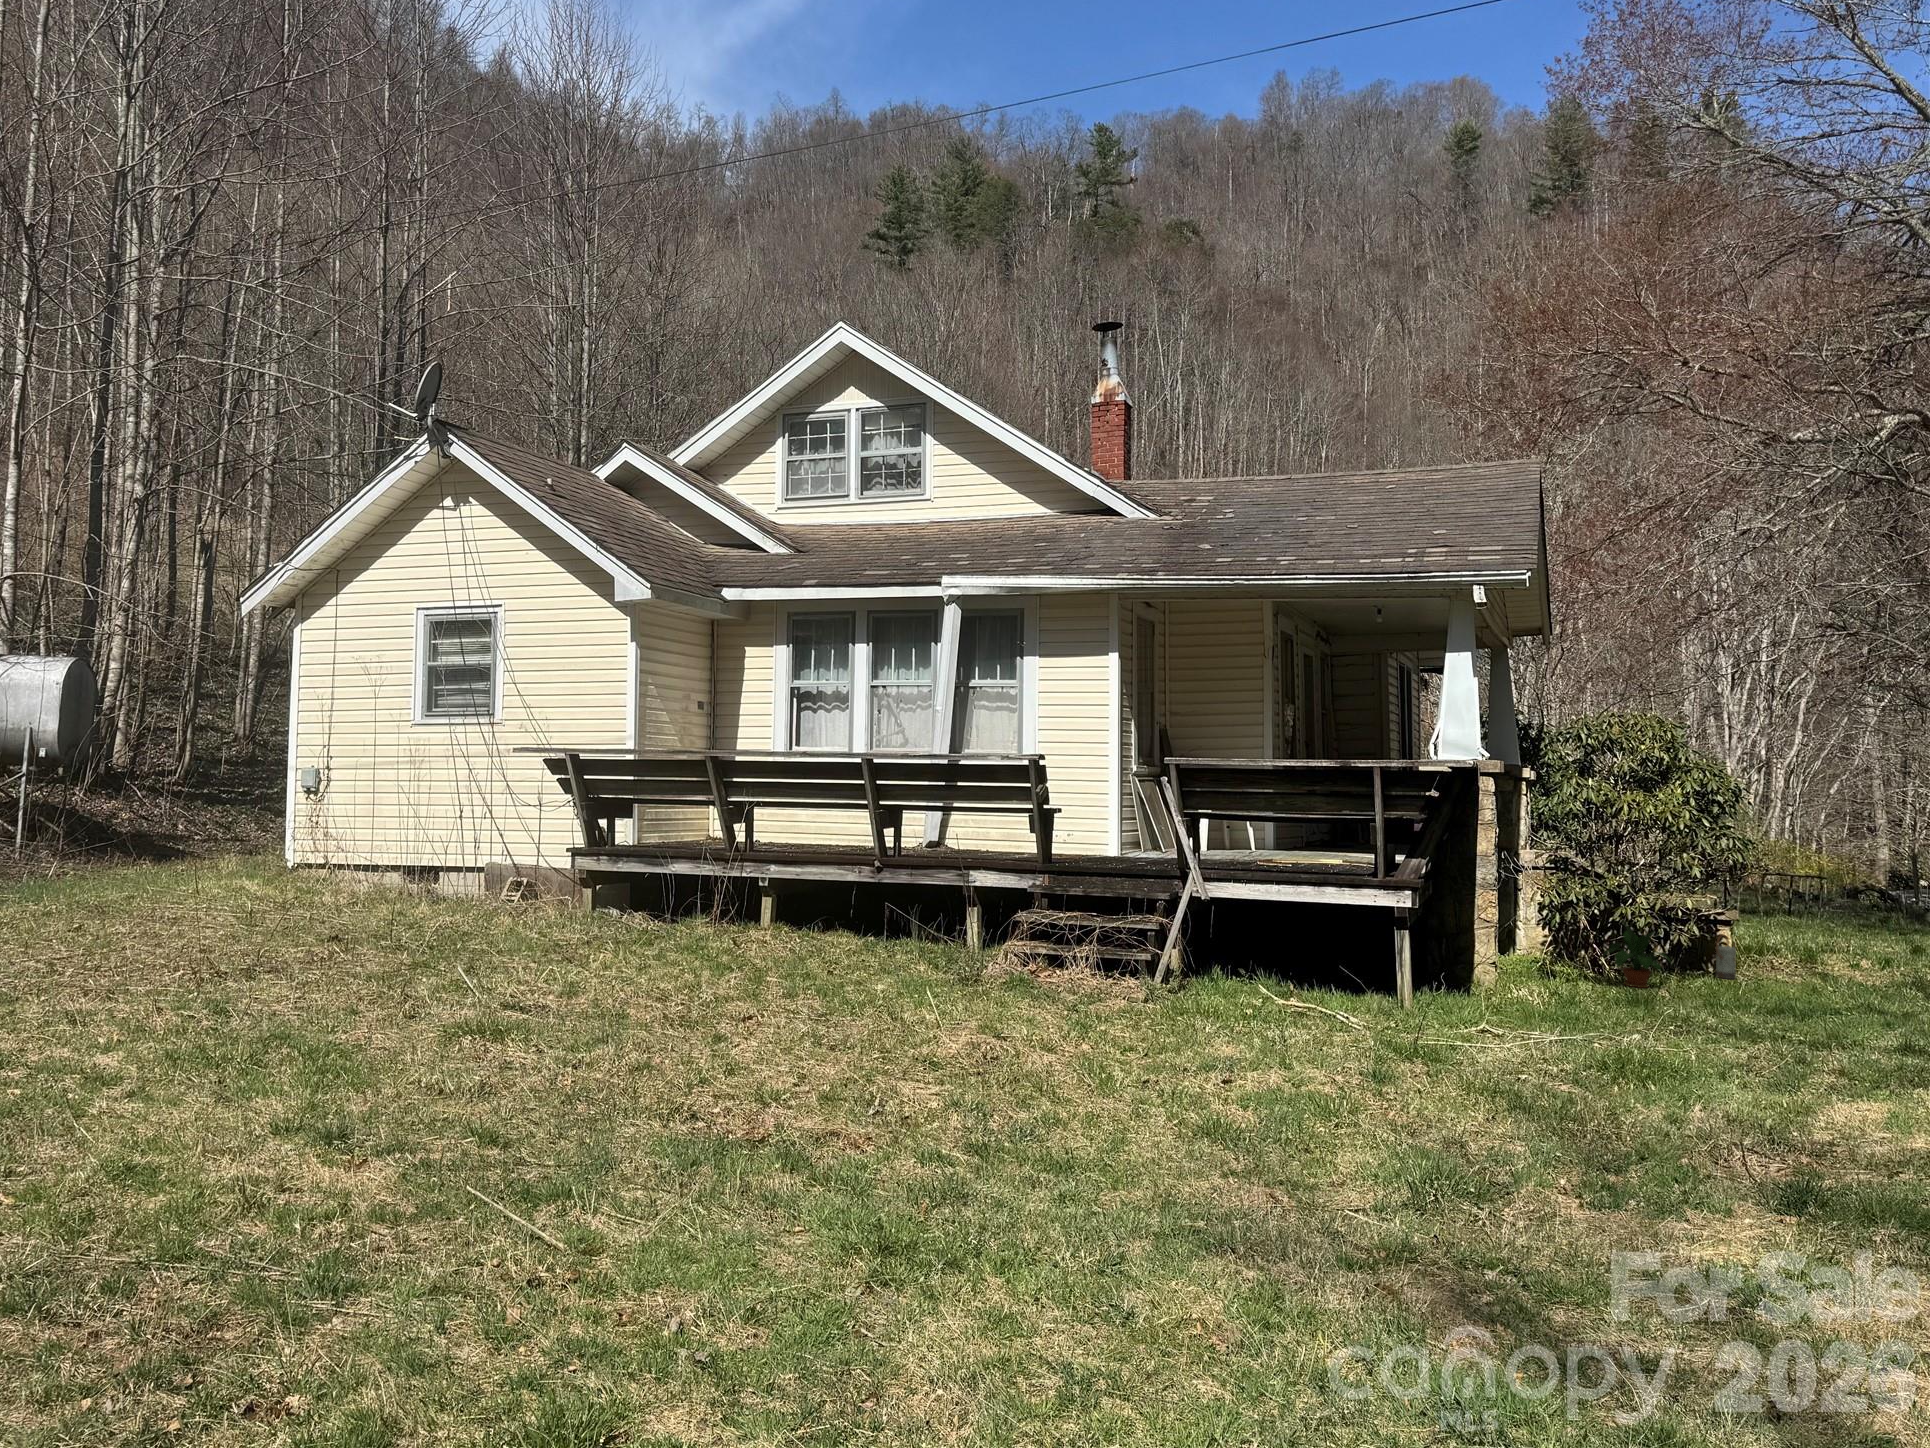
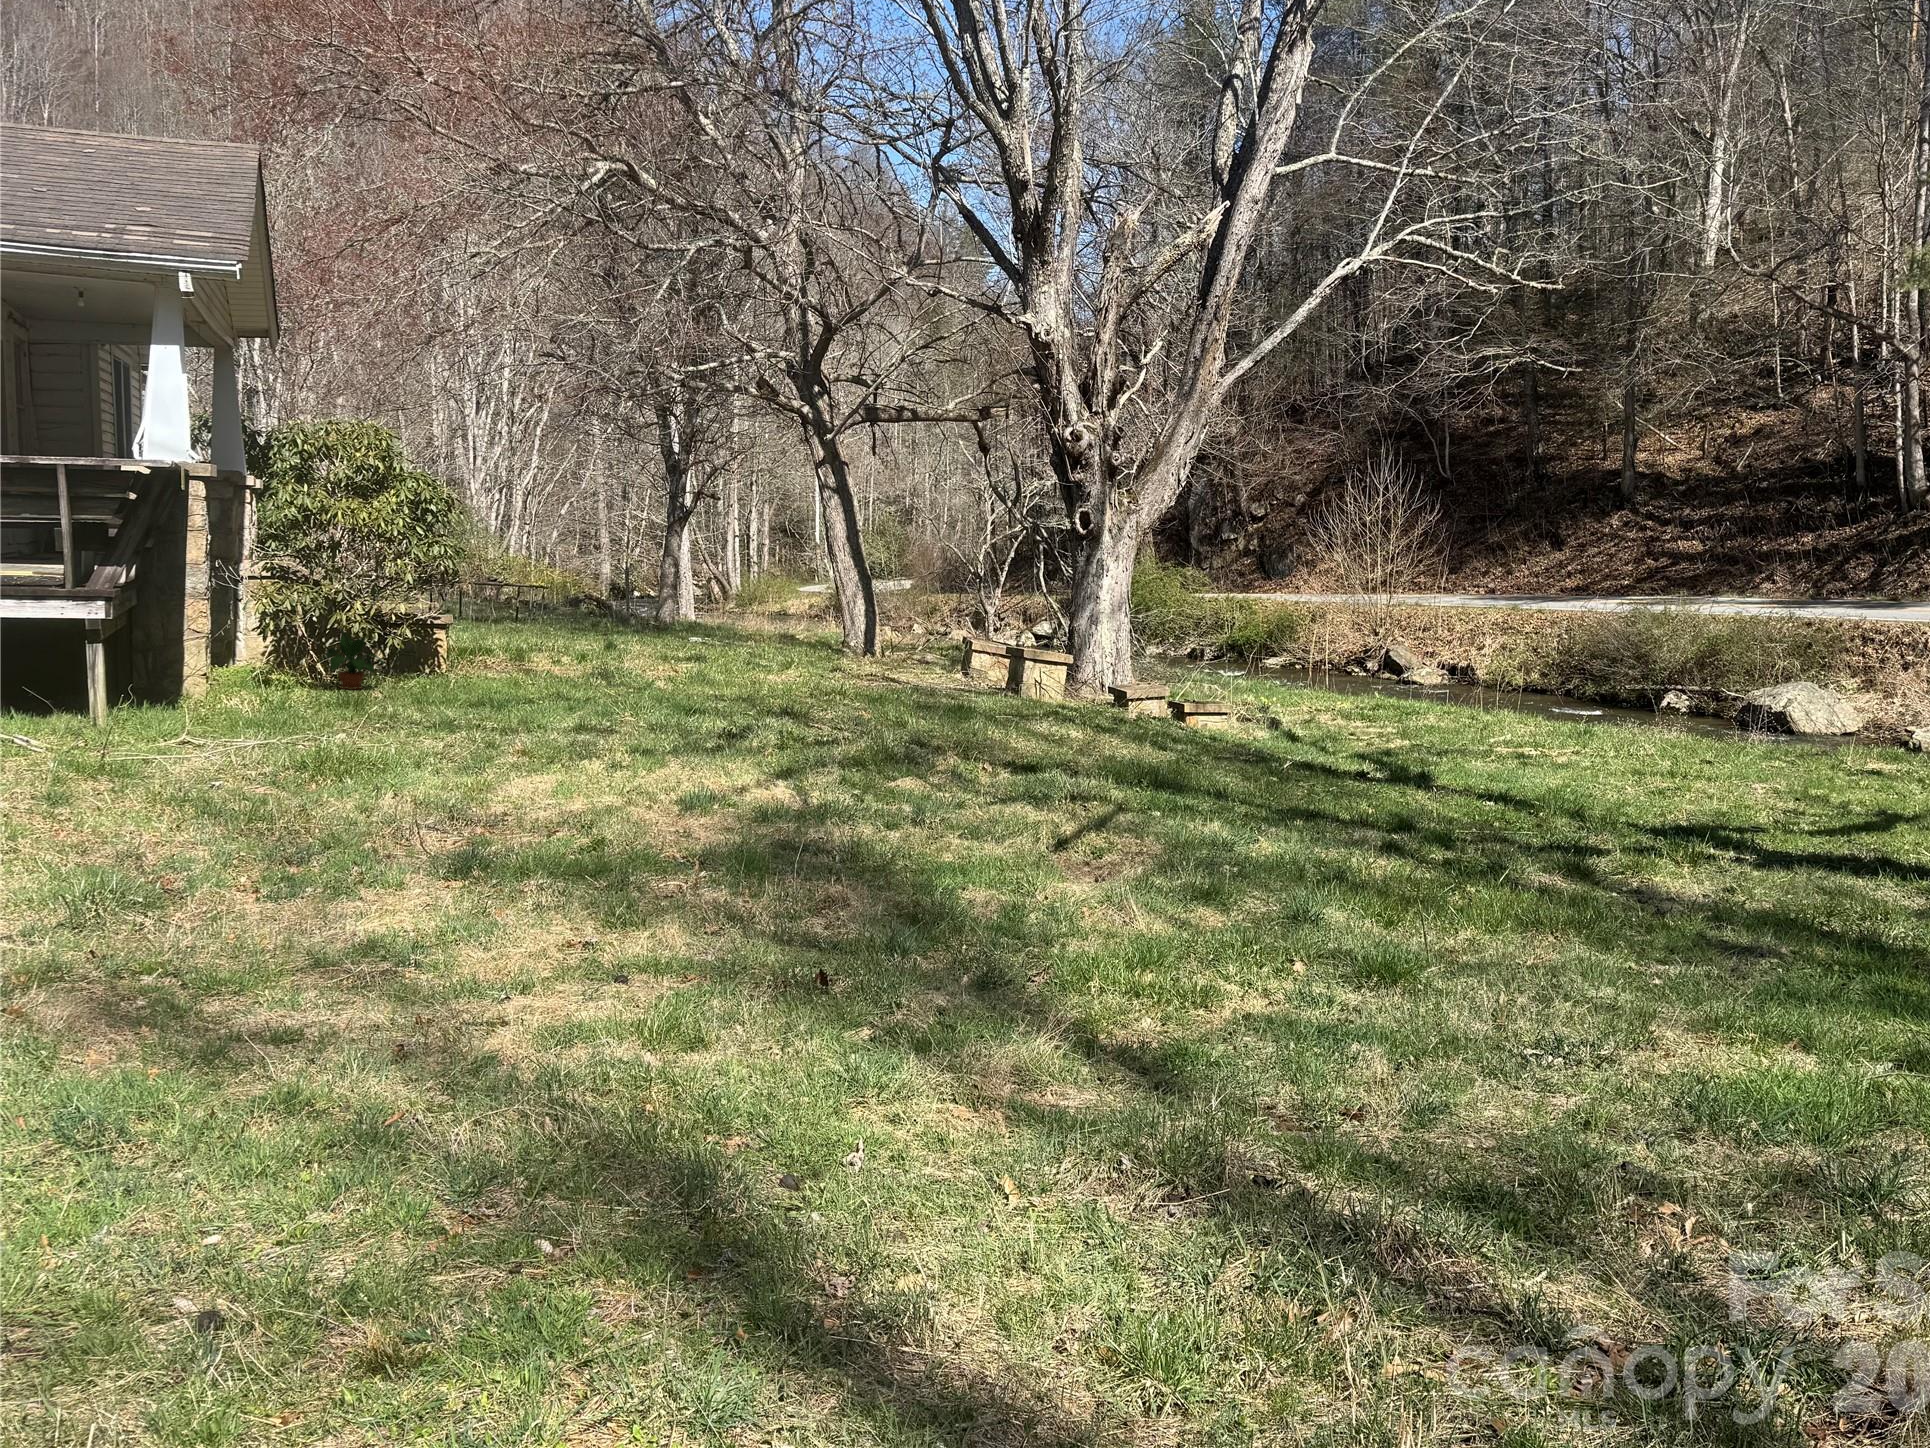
watering can: present [1716,934,1736,979] -> none [427,636,446,677]

